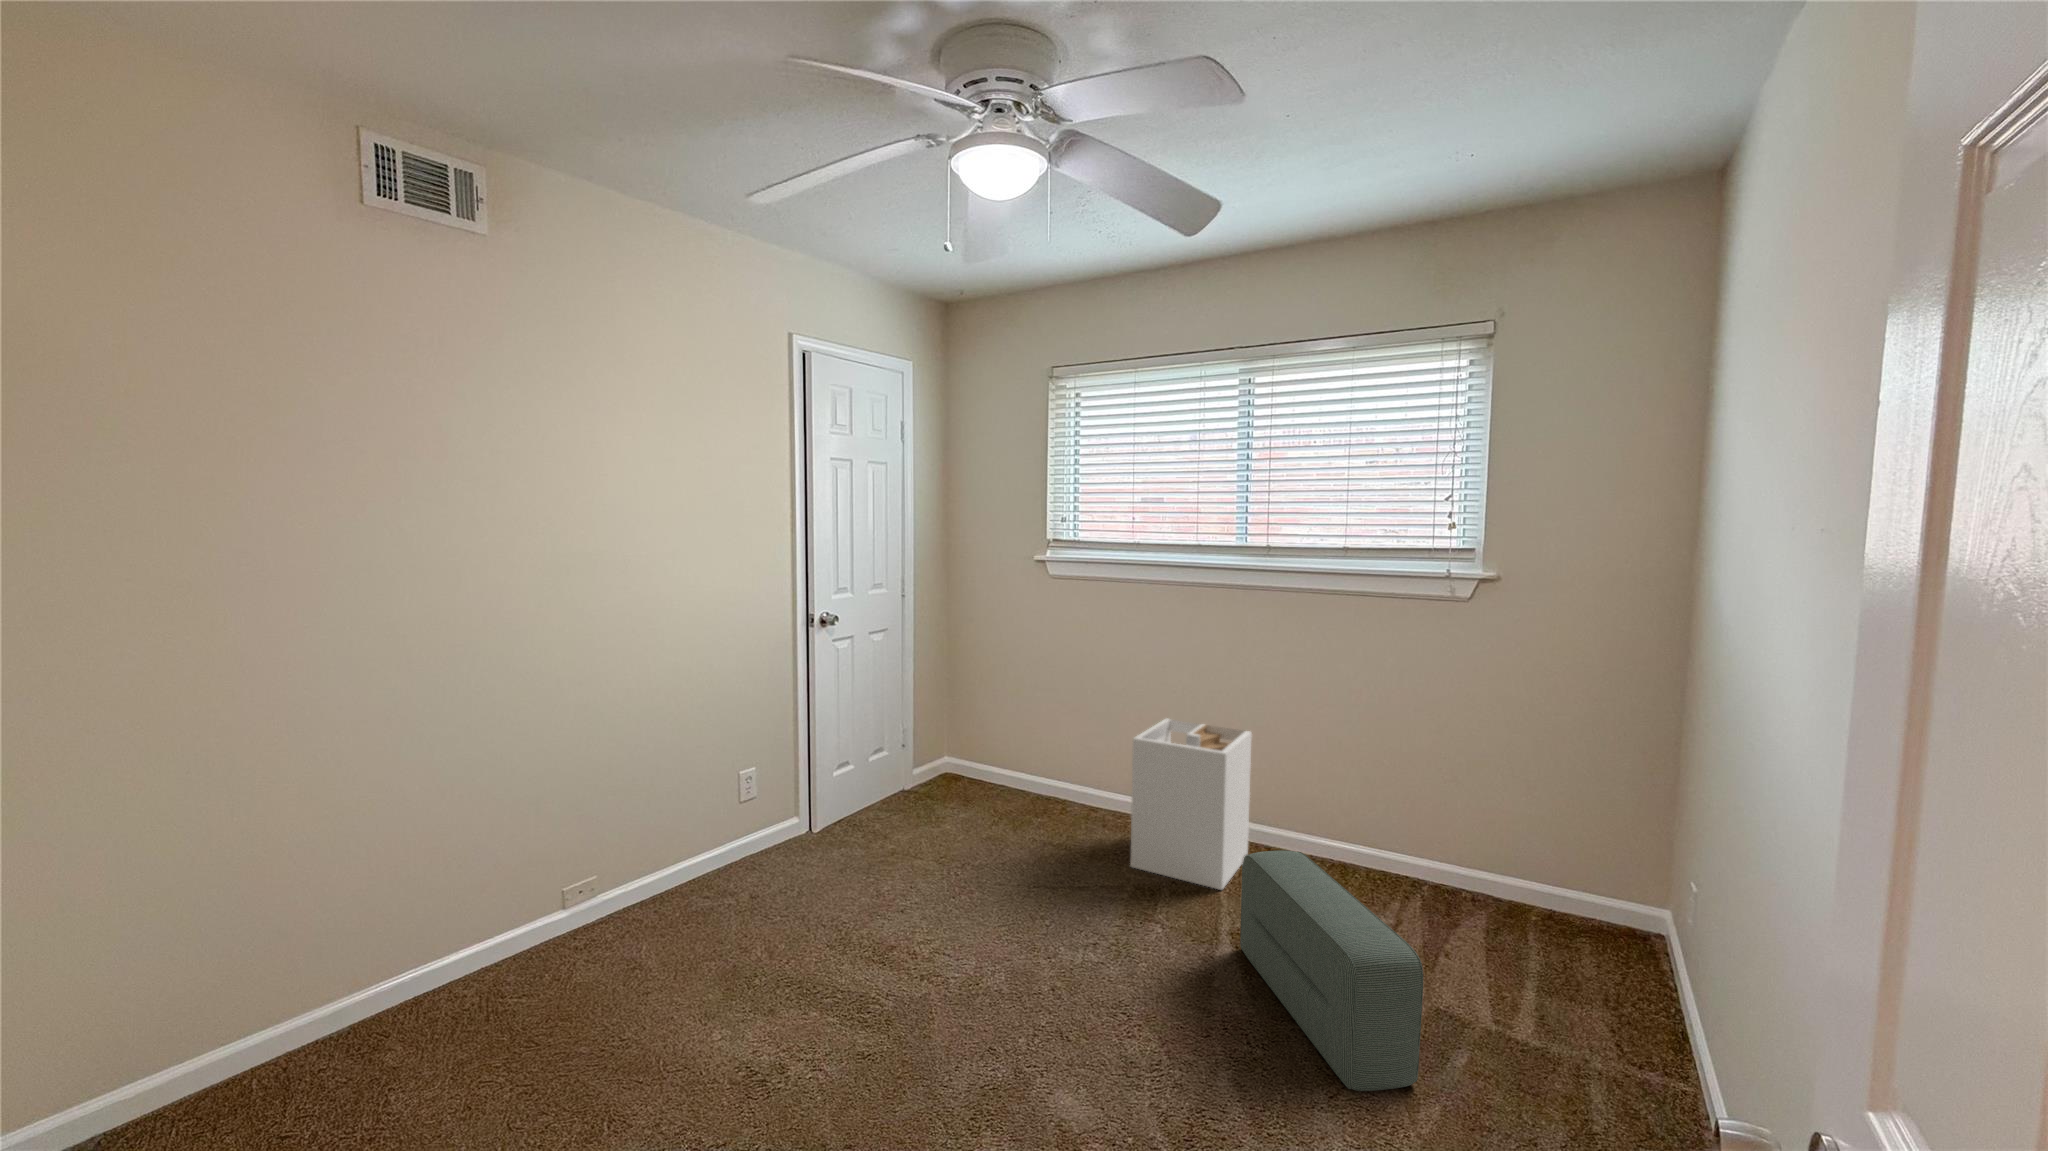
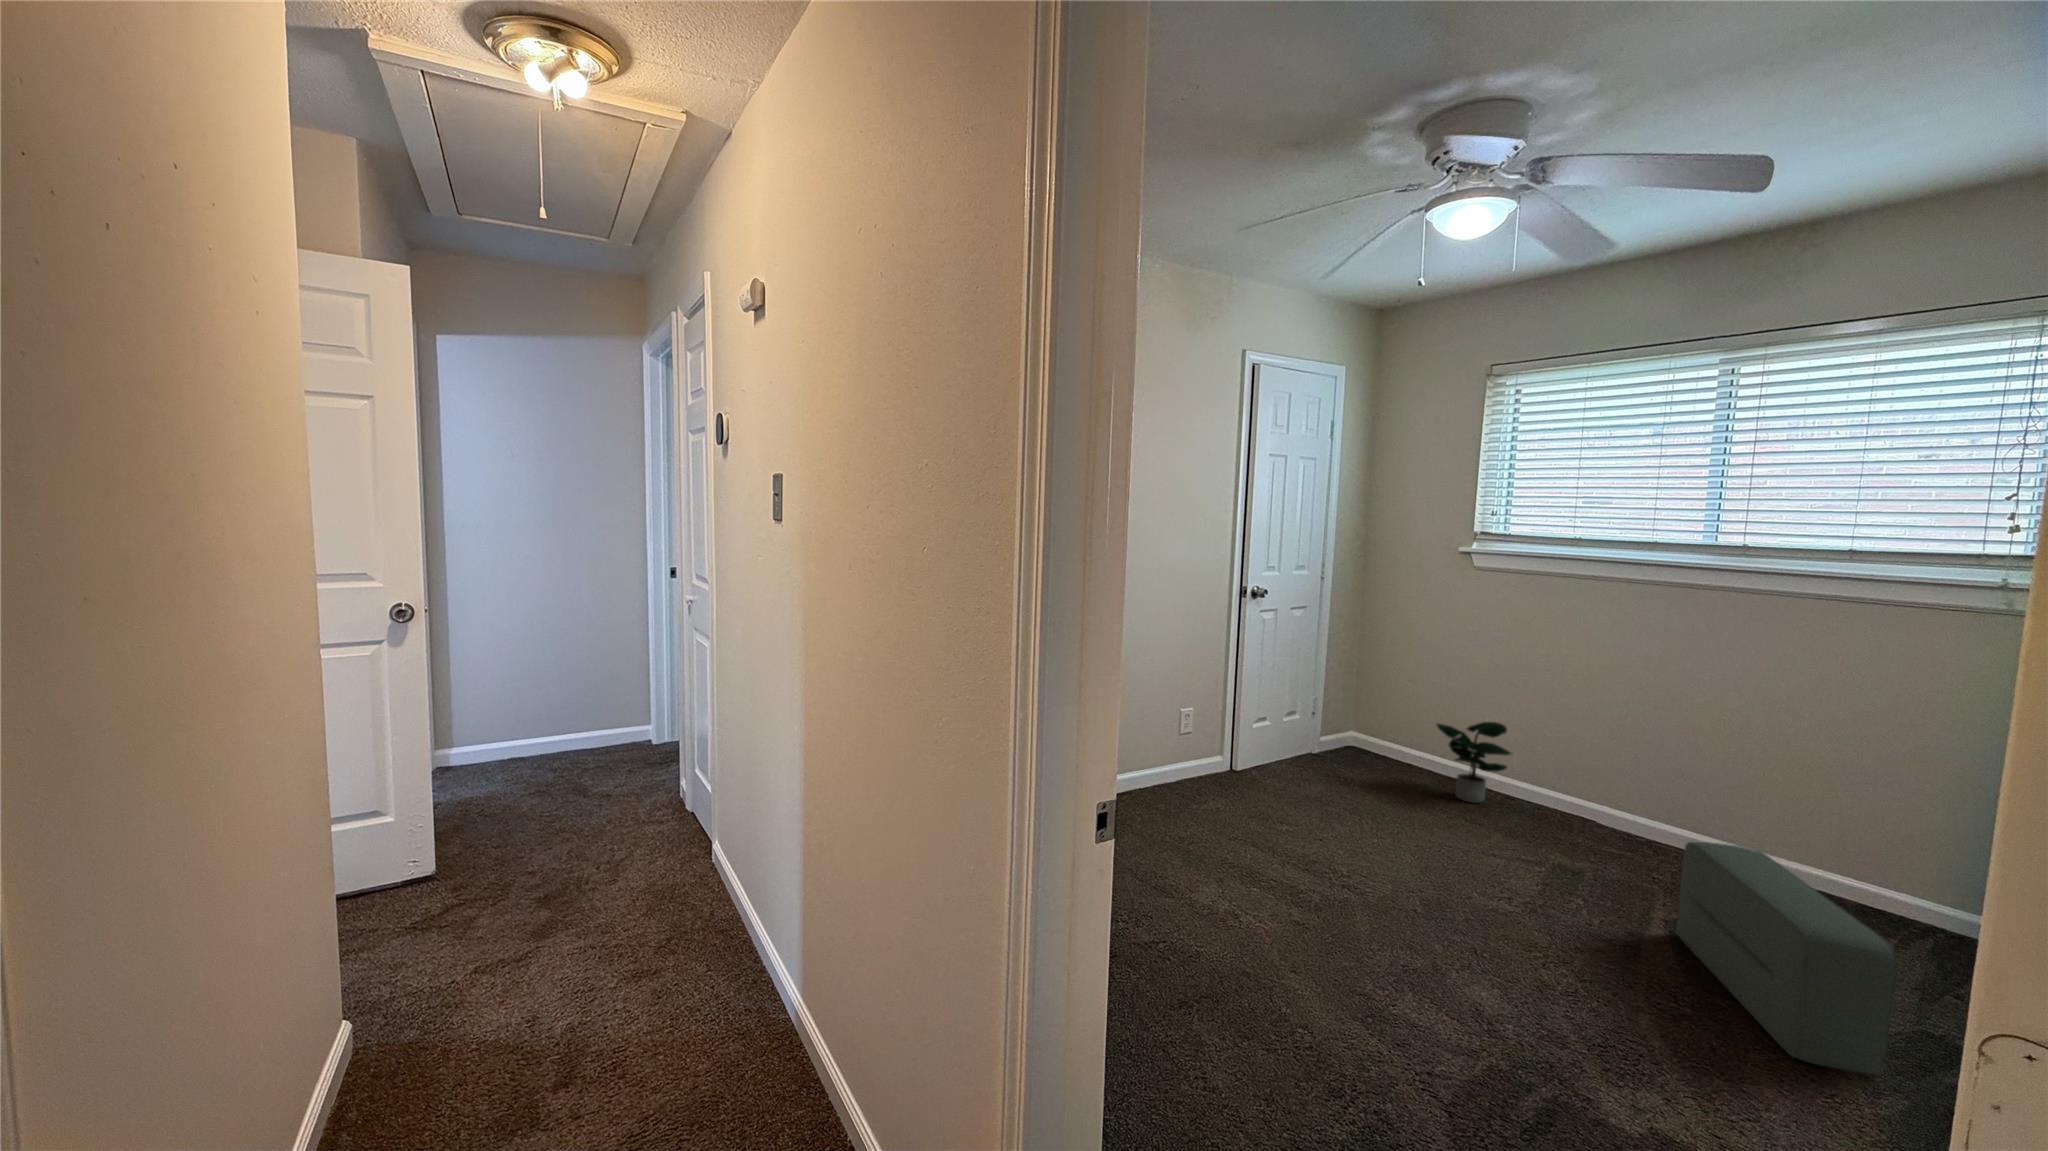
laundry hamper: present [1130,718,1252,890] -> none [1550,715,1709,887]
potted plant: none [1022,733,1094,822] -> present [1436,722,1512,803]

